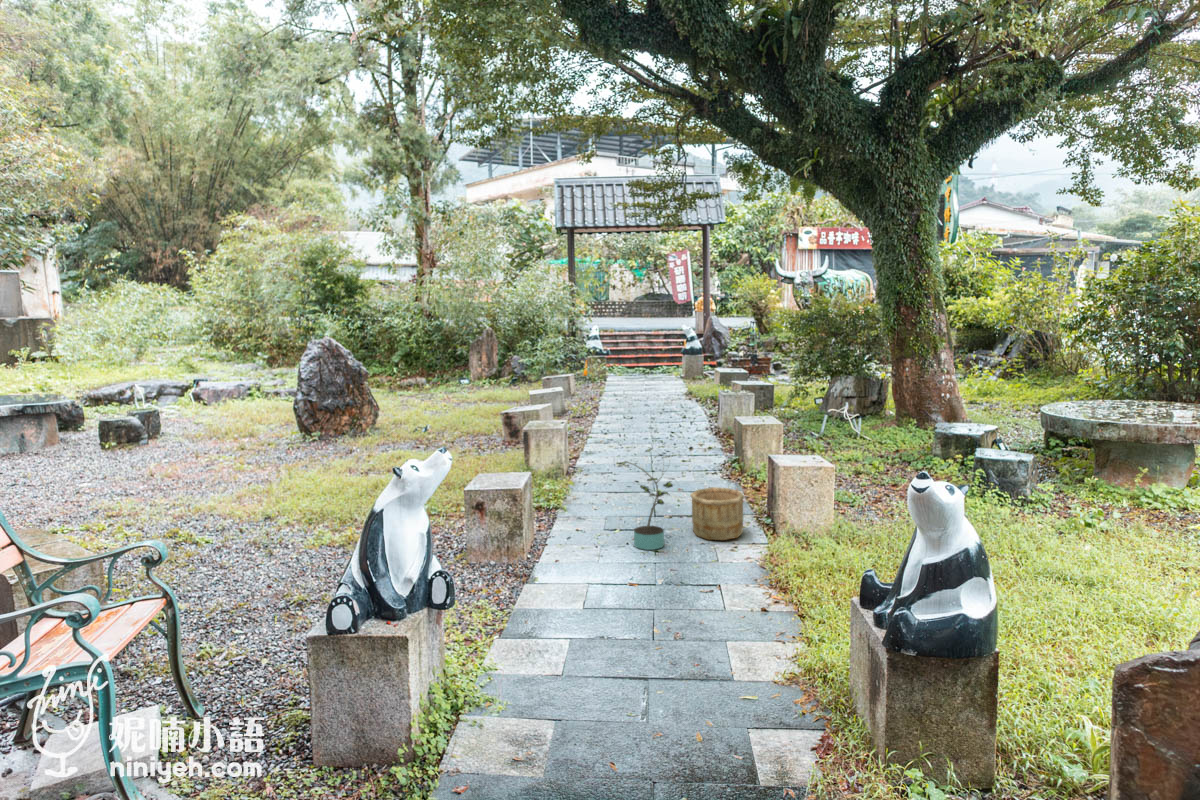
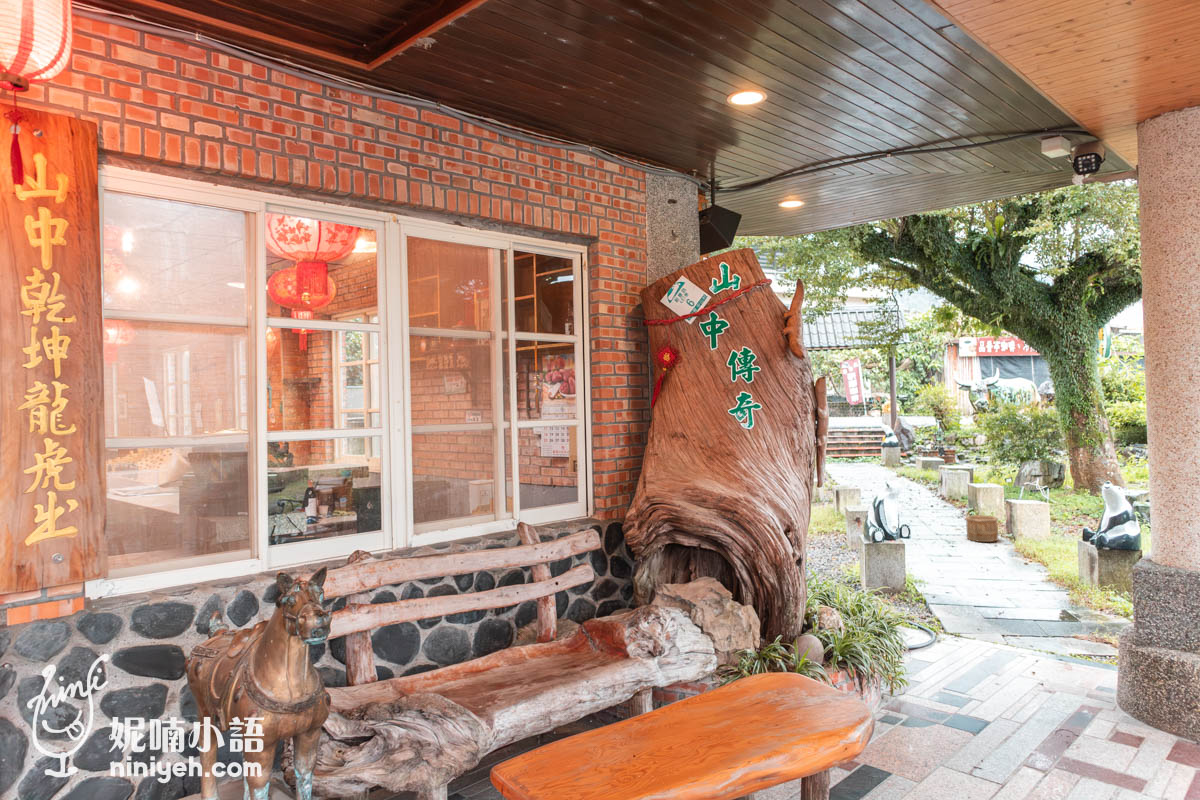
potted plant: present [620,449,673,550] -> none [929,491,963,544]

